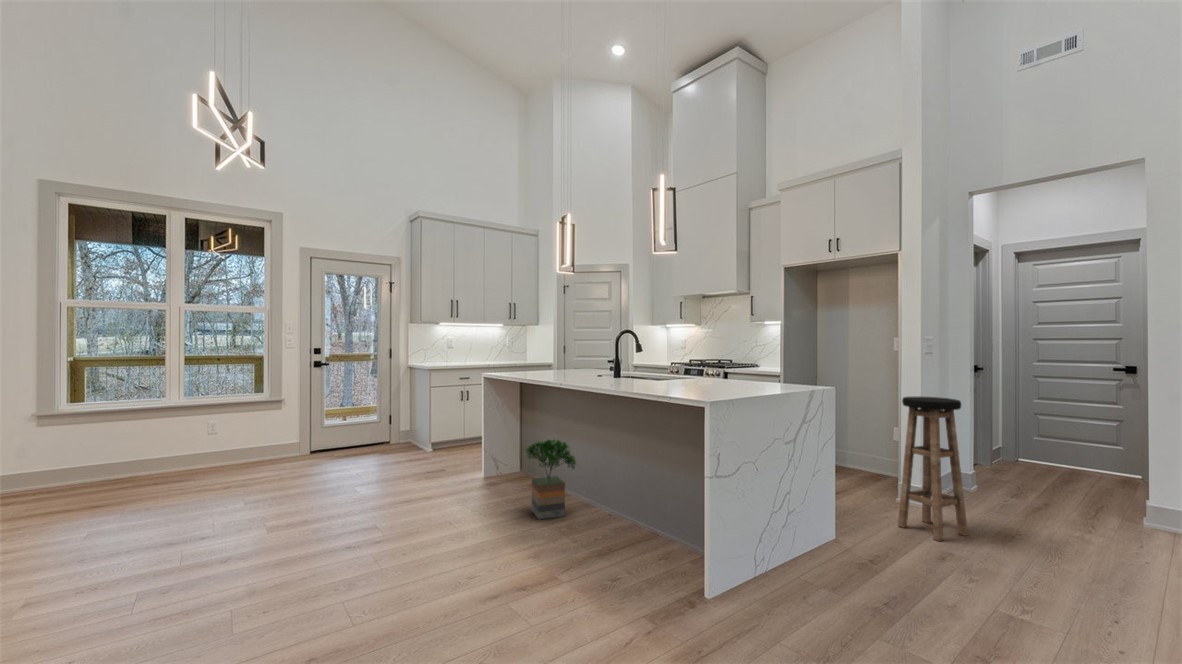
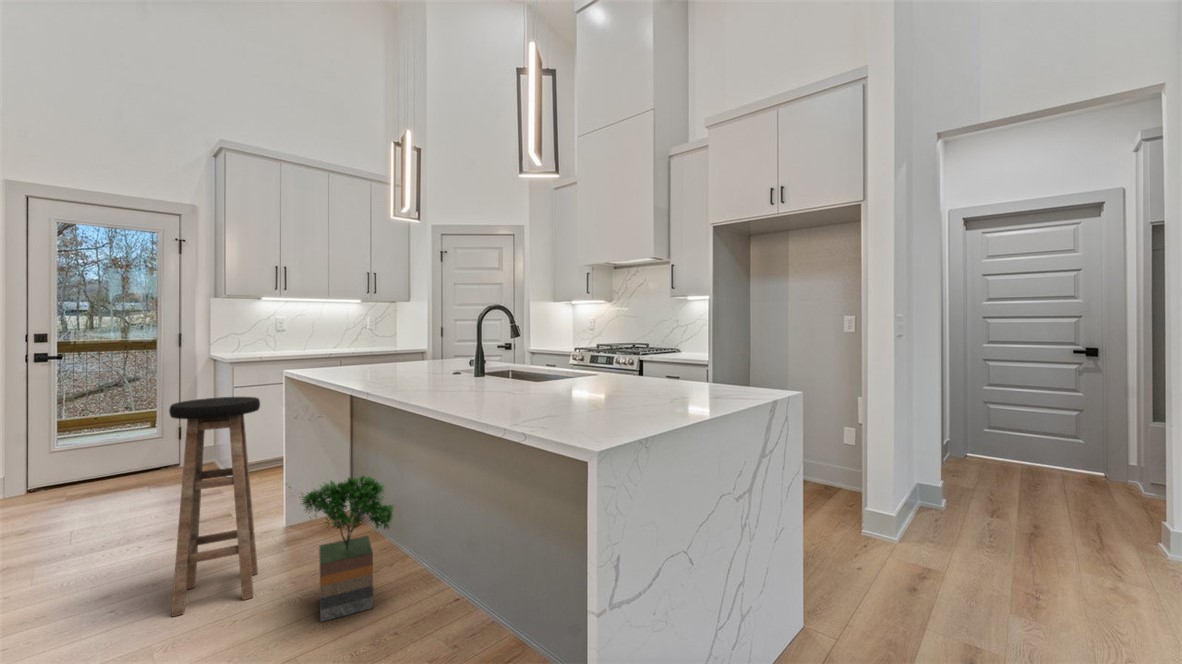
bar stool: present [898,397,968,541] -> present [169,397,260,617]

